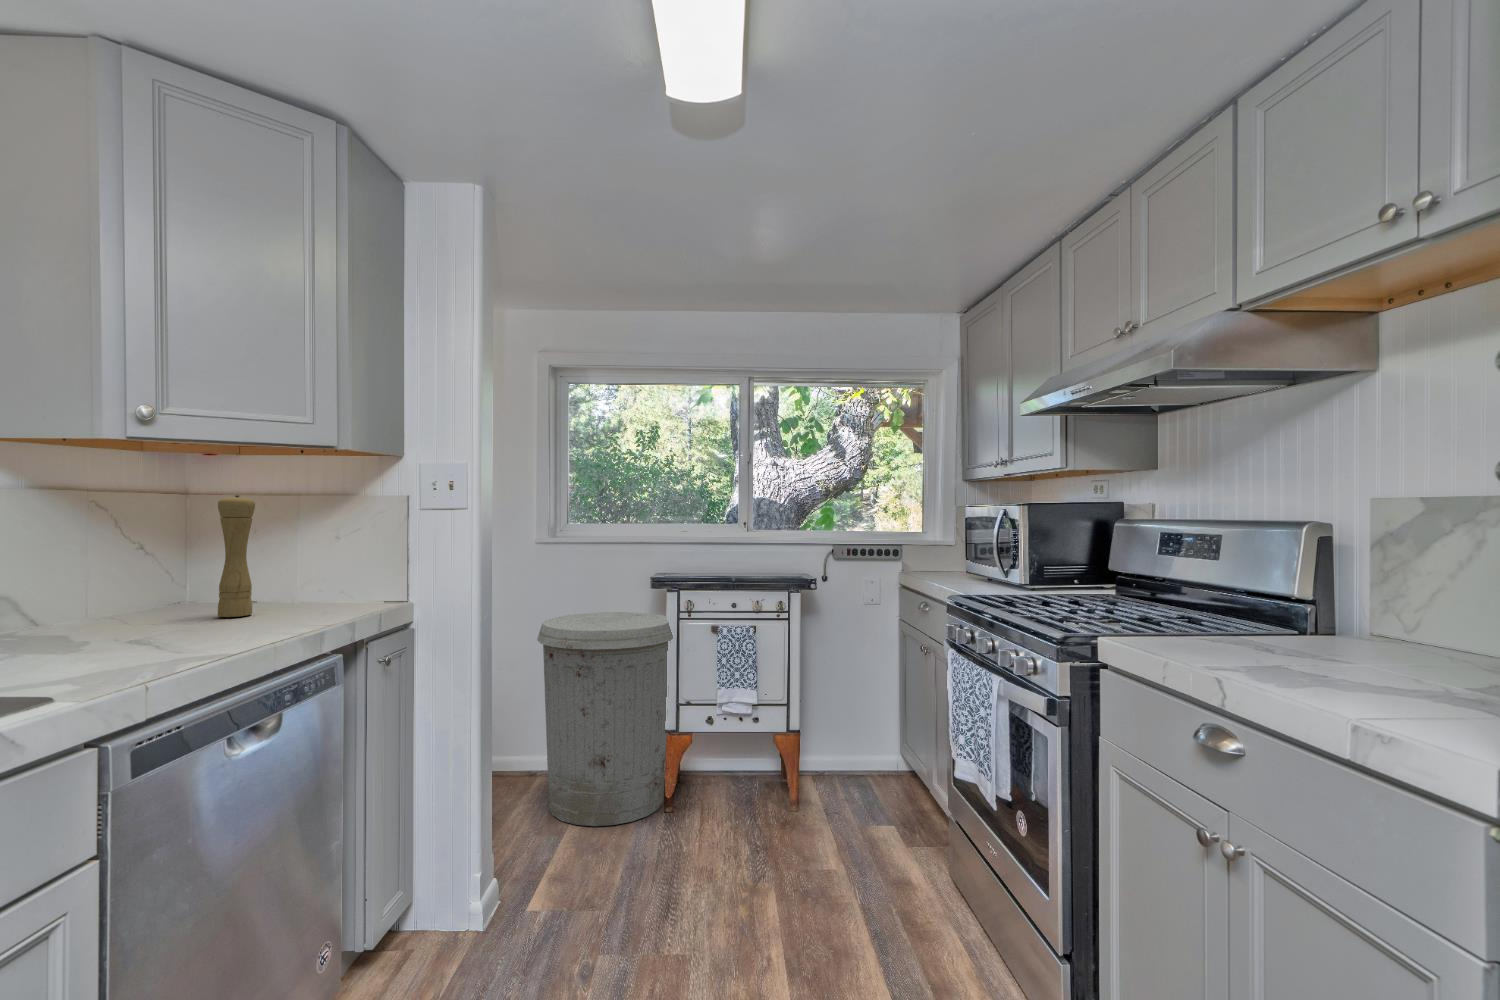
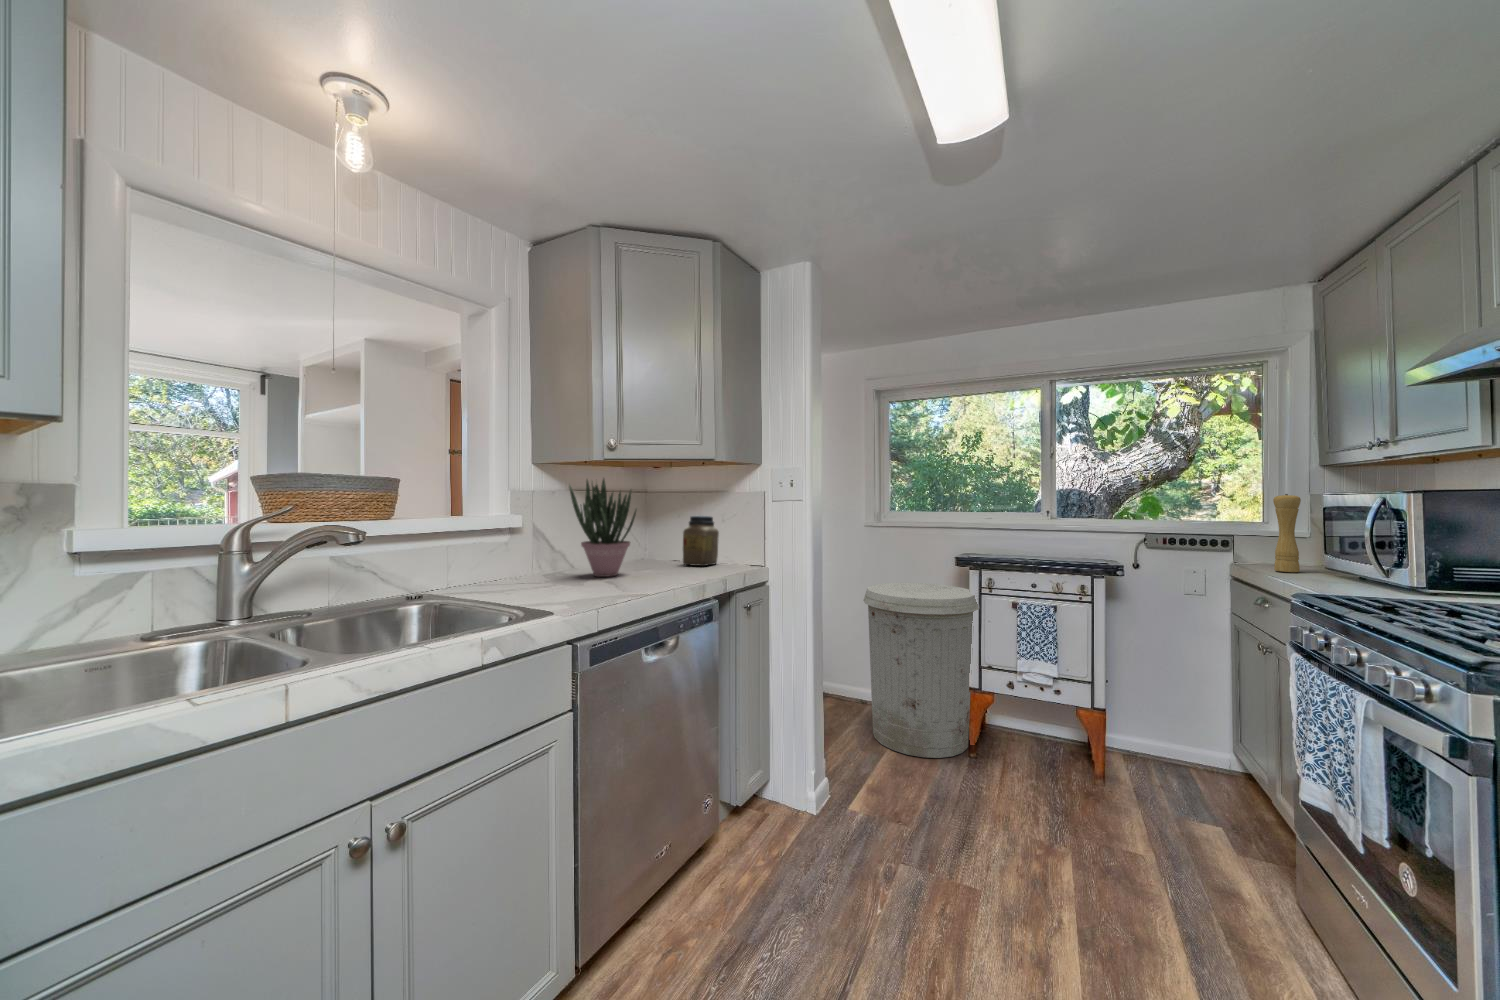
potted plant: none [48,472,194,636] -> present [569,479,636,577]
pepper mill: present [218,495,255,617] -> present [1273,494,1301,572]
jar: none [270,533,332,609] -> present [683,516,719,566]

